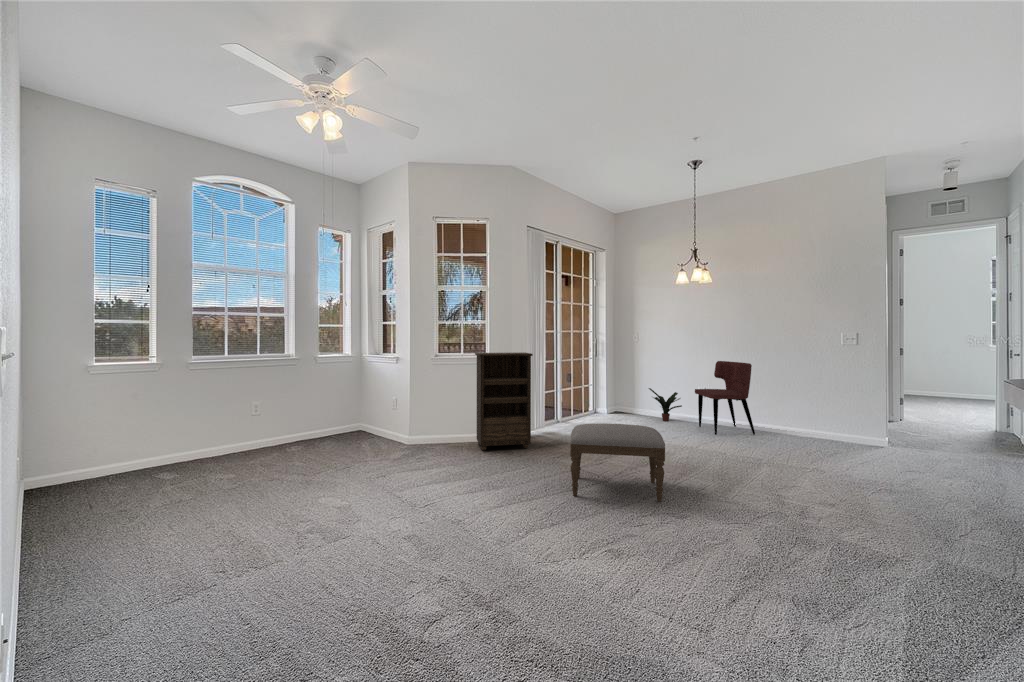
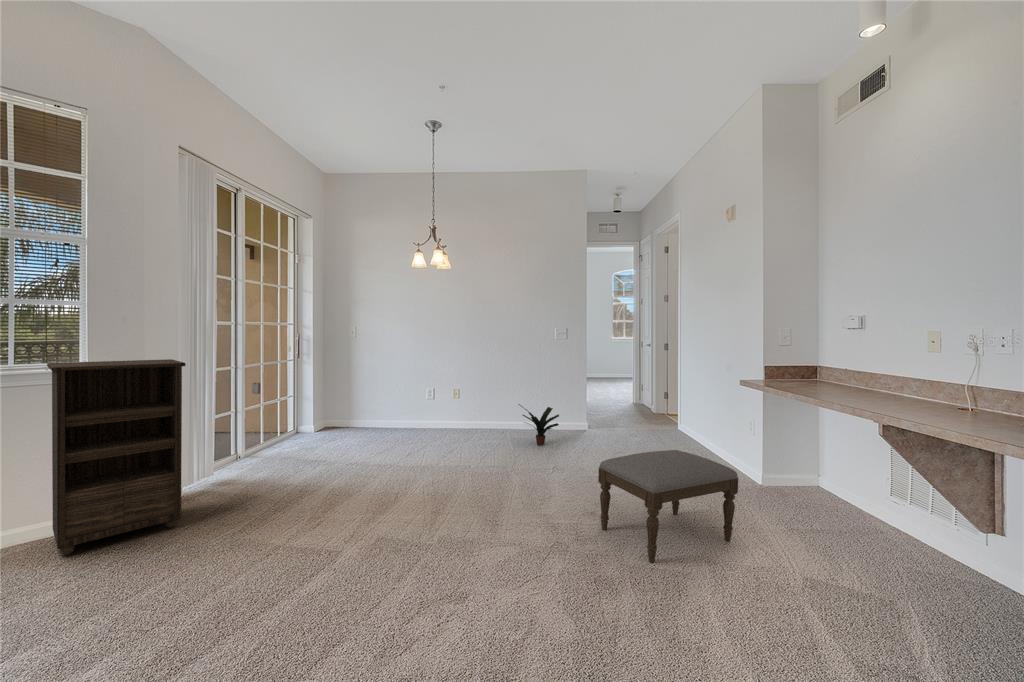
dining chair: present [695,361,755,435] -> none [427,362,491,449]
potted plant: present [649,388,682,421] -> present [519,404,559,445]
ottoman: present [570,423,665,502] -> present [598,450,738,562]

